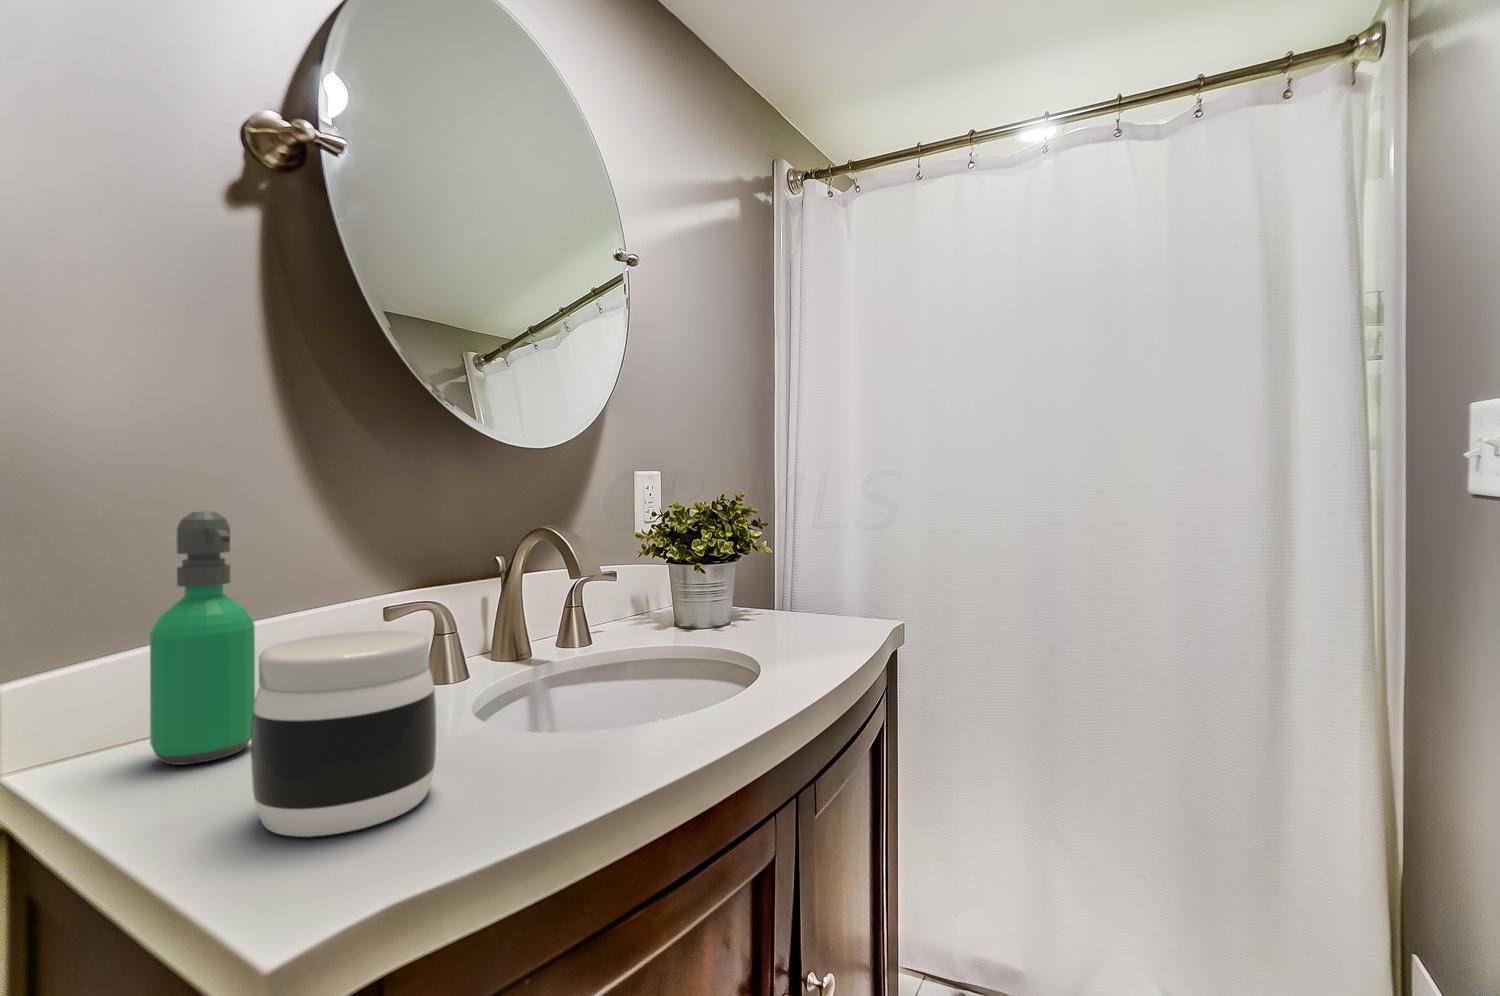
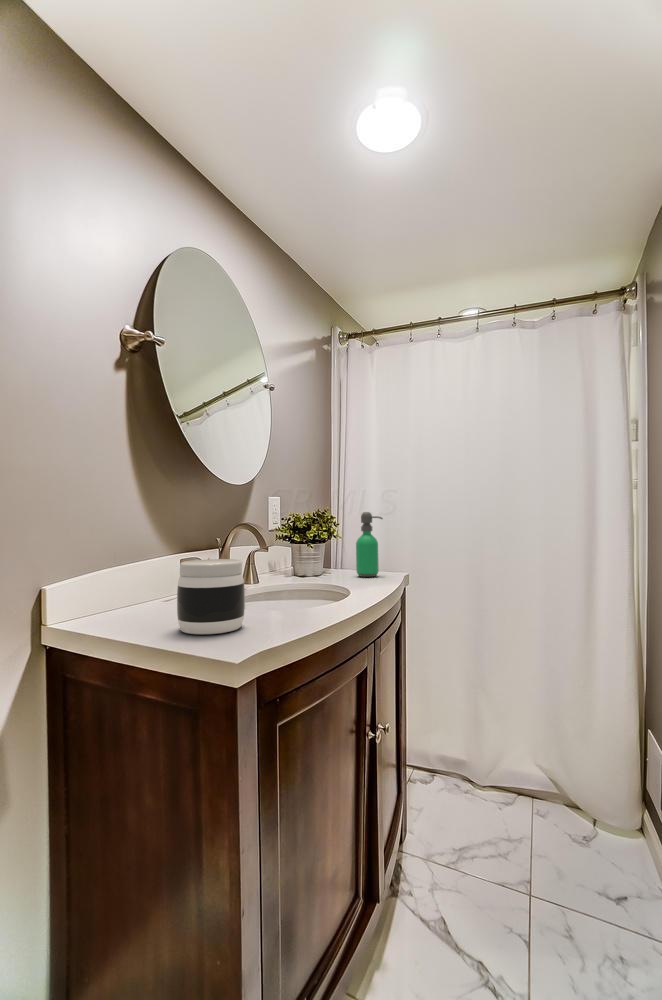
soap dispenser: present [150,511,255,765] -> present [356,512,383,577]

